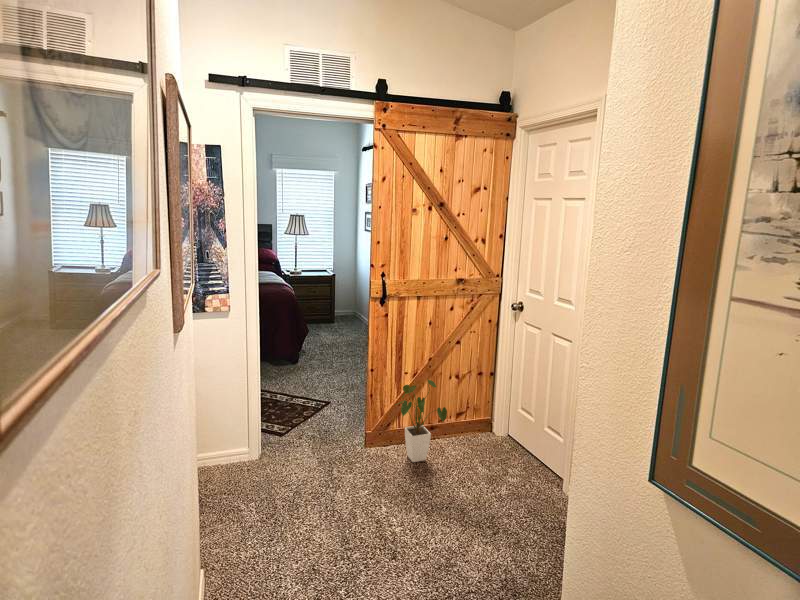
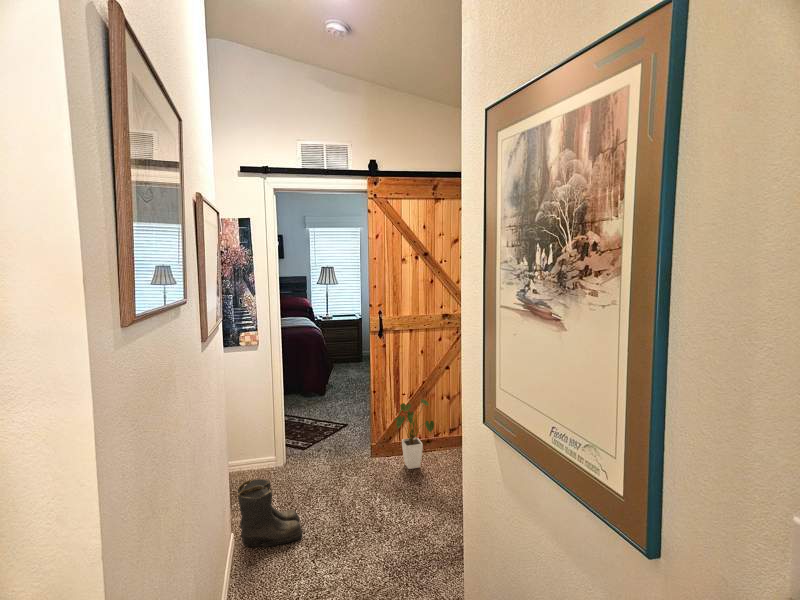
boots: none [214,487,299,574] -> present [238,479,303,547]

